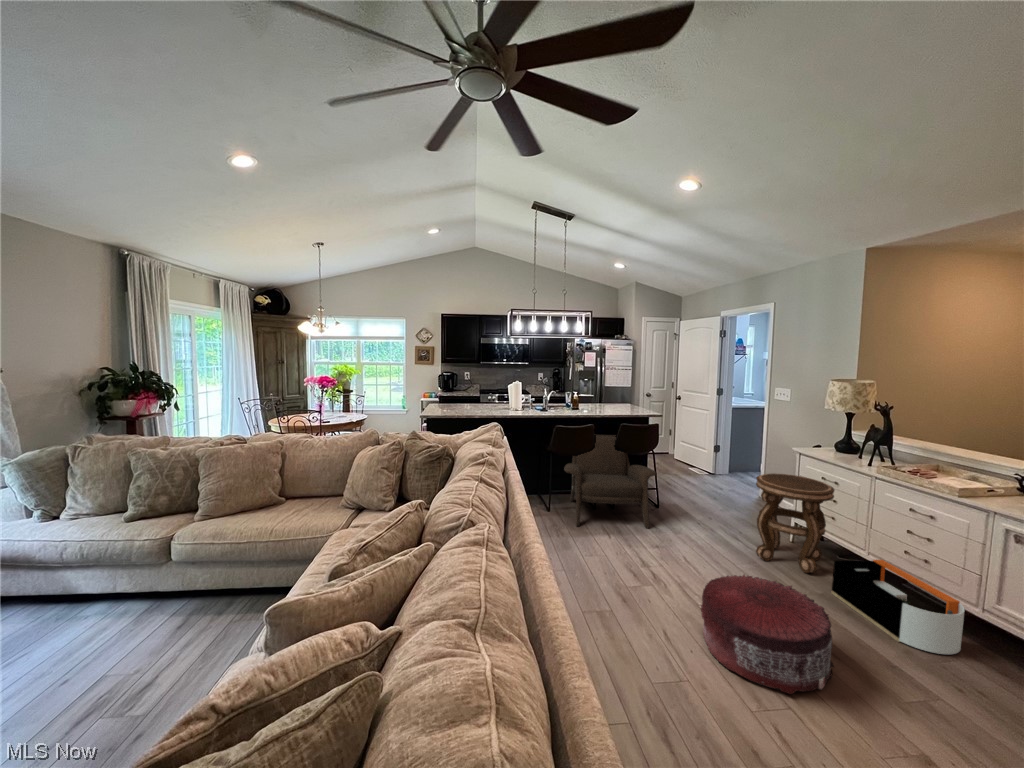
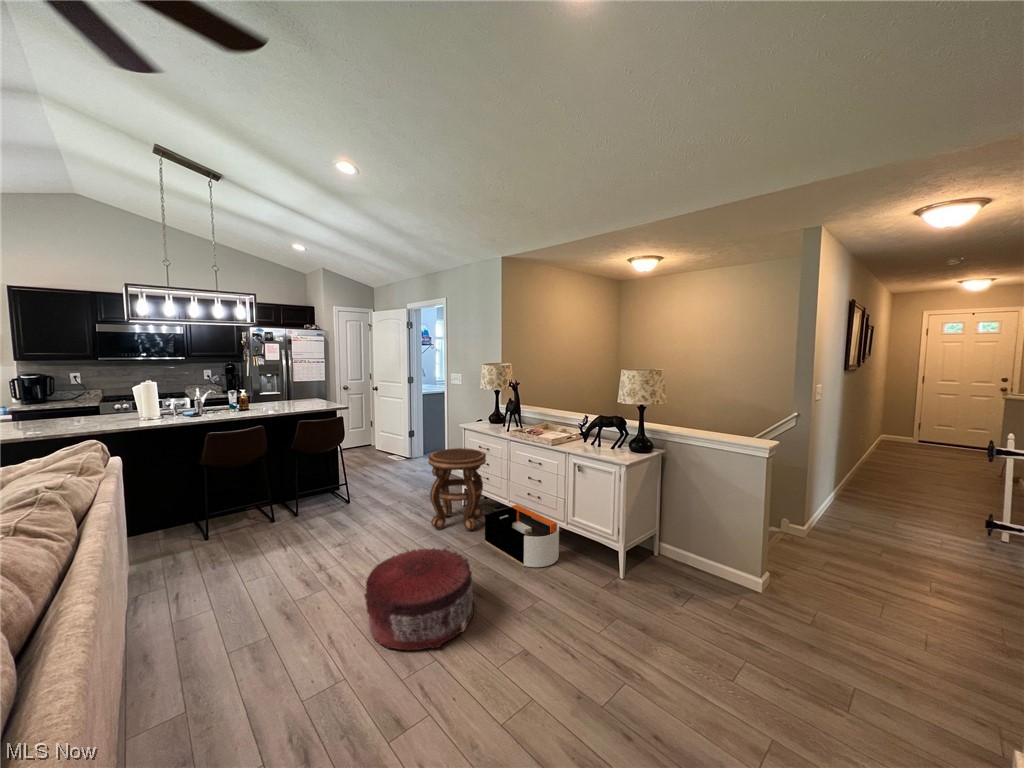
armchair: present [564,435,657,528] -> none [223,434,340,548]

